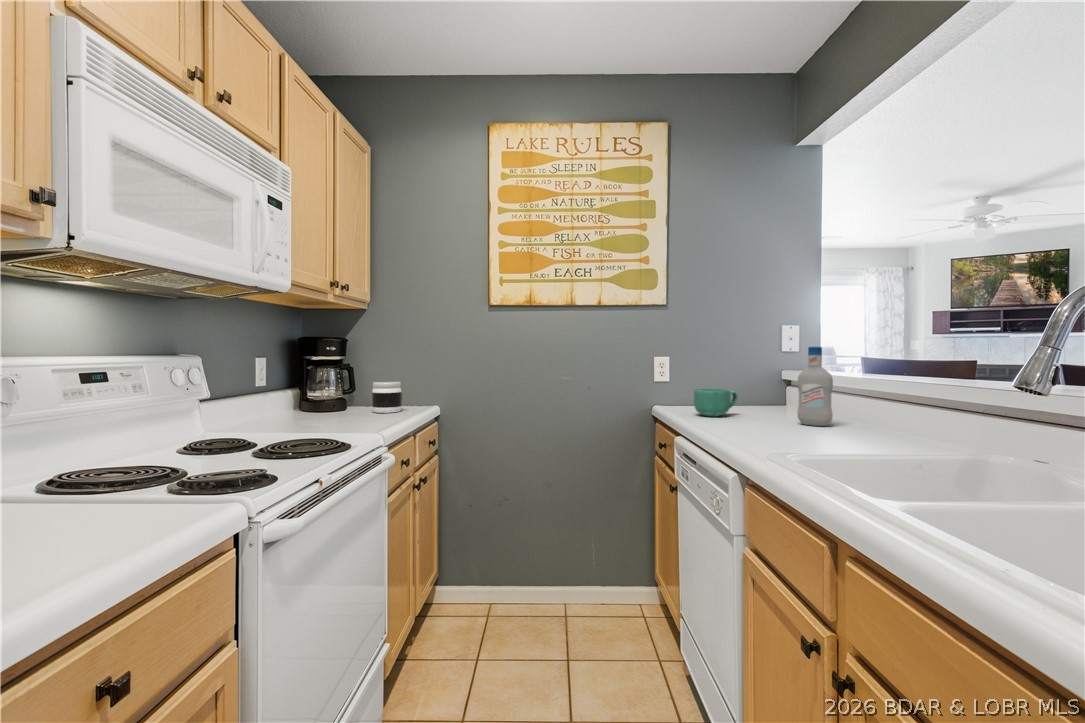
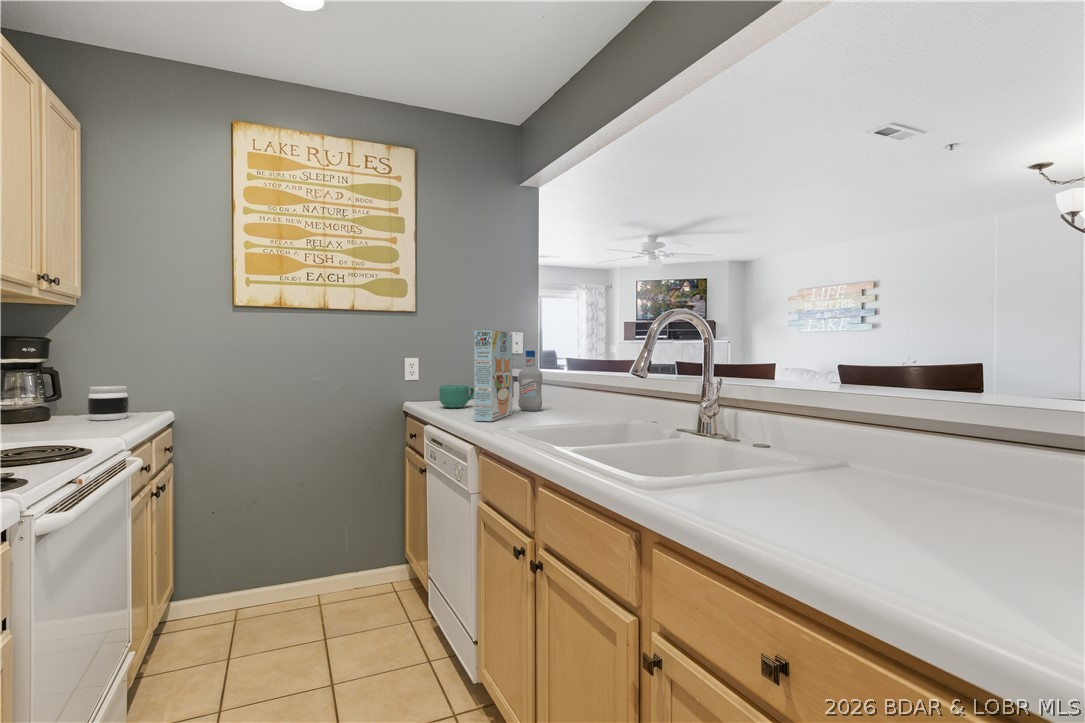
cereal box: none [737,320,790,439] -> present [474,330,512,421]

